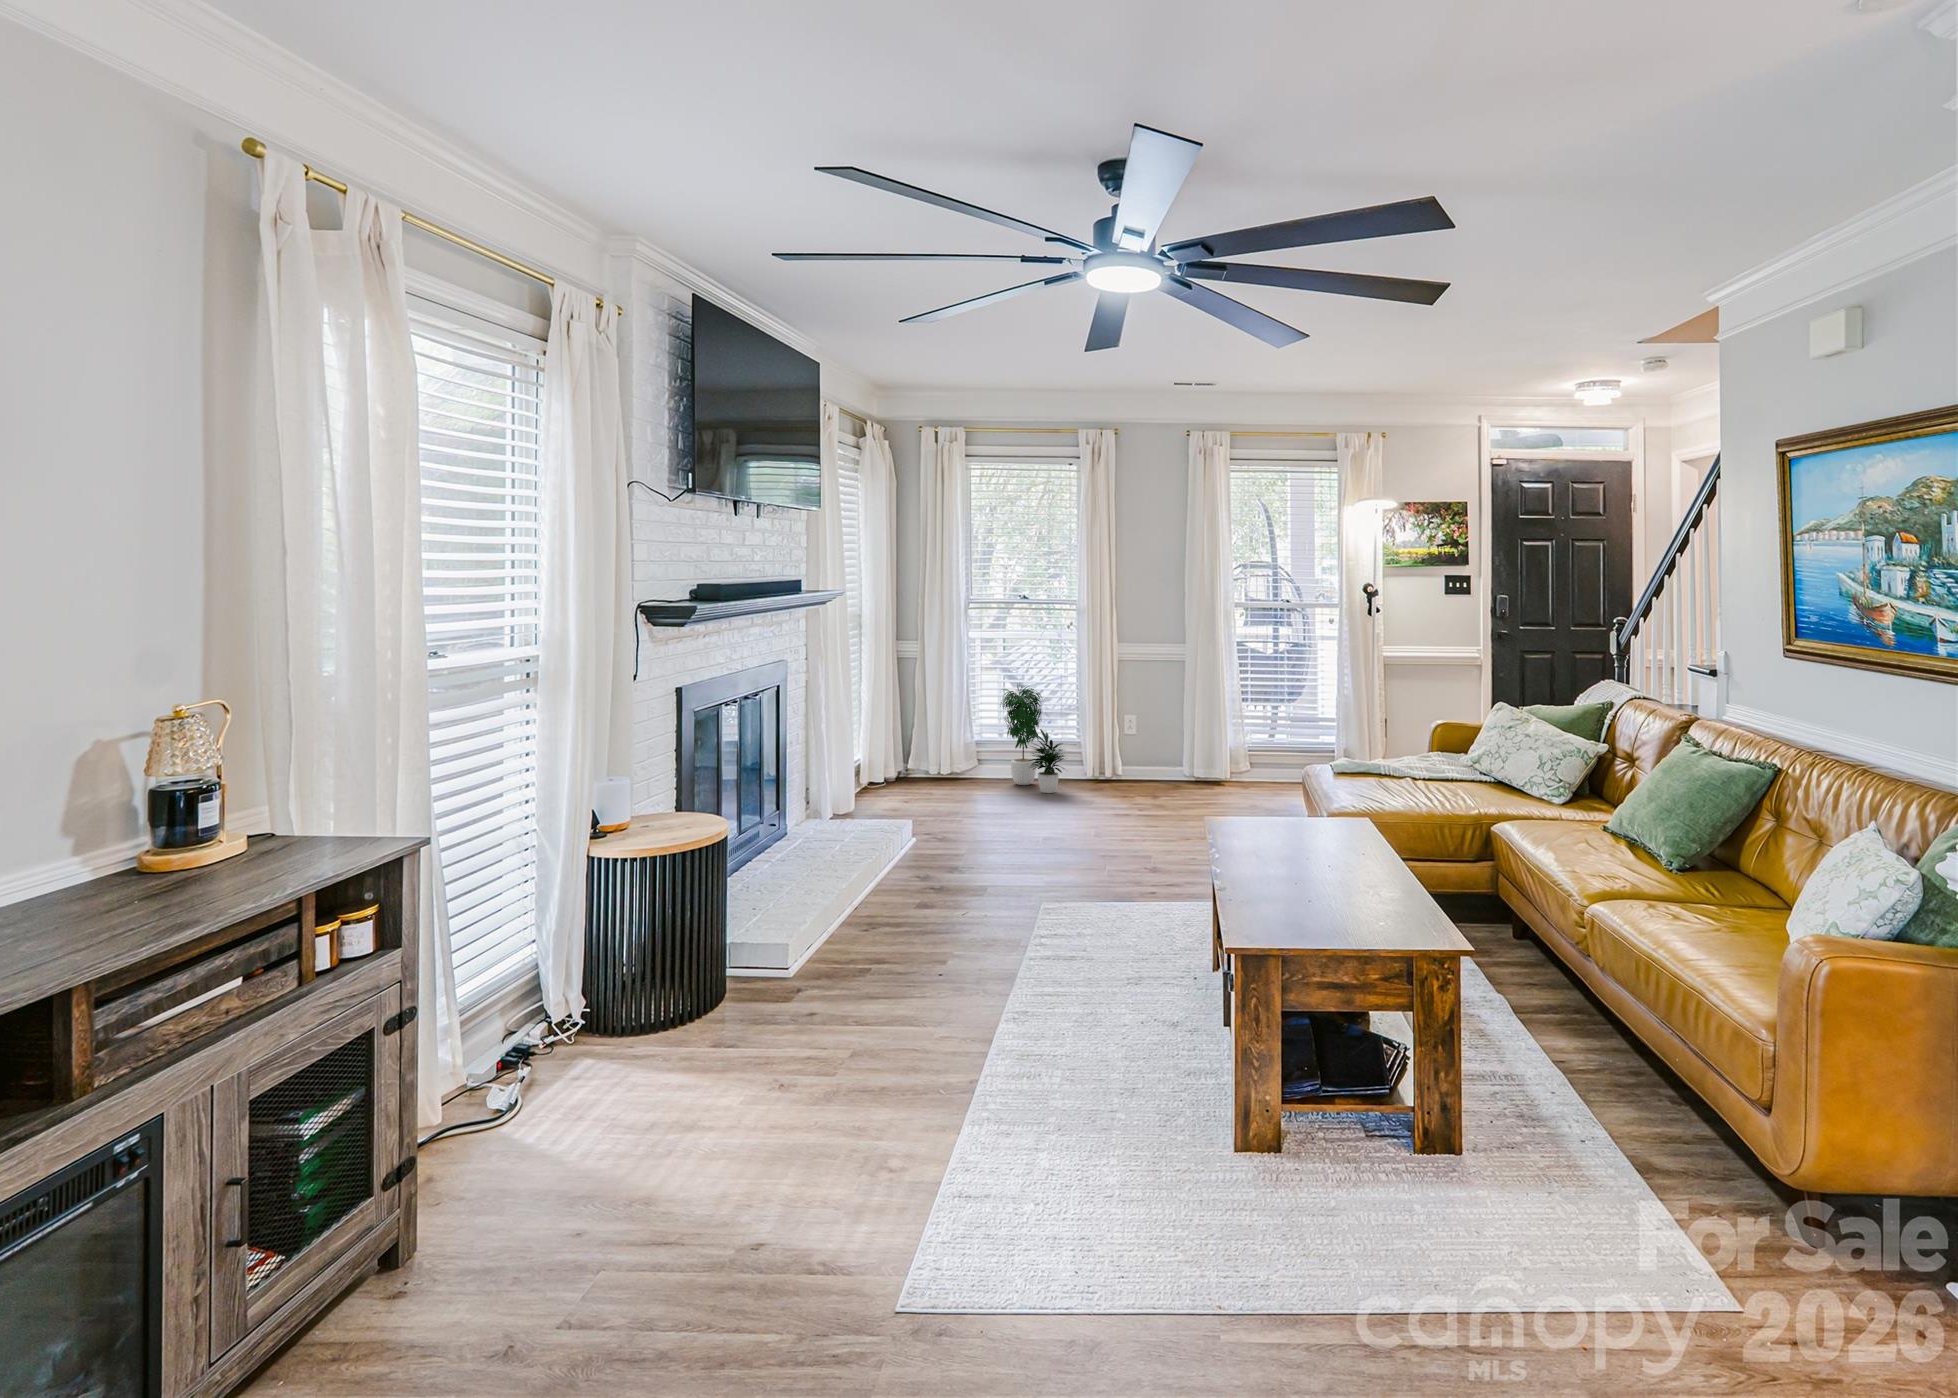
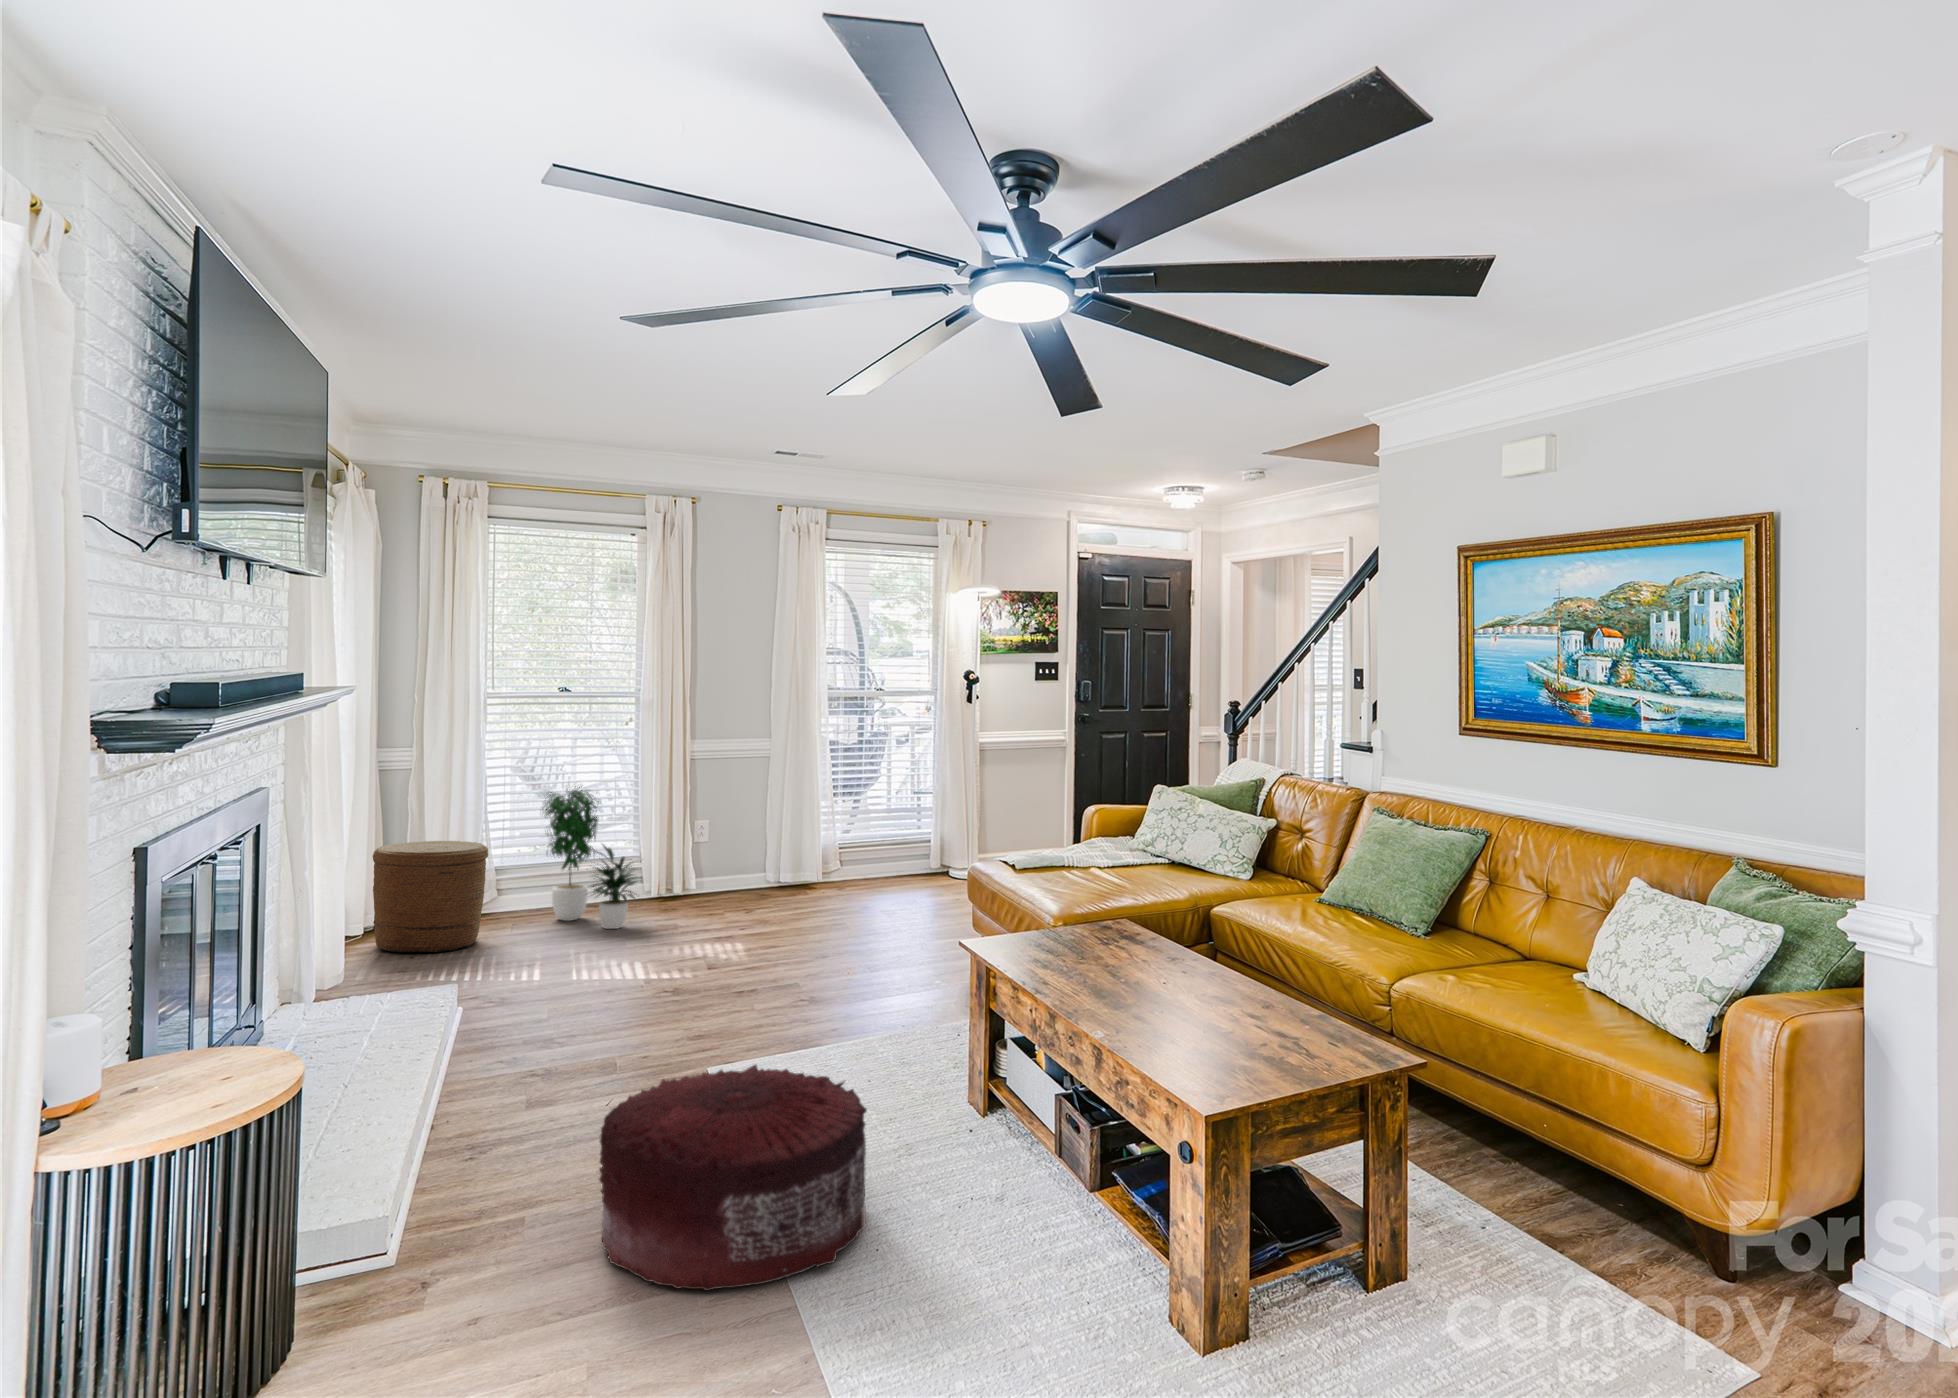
woven basket: none [886,723,958,800] -> present [373,841,488,952]
pouf: none [880,883,1057,1012] -> present [599,1065,867,1291]

